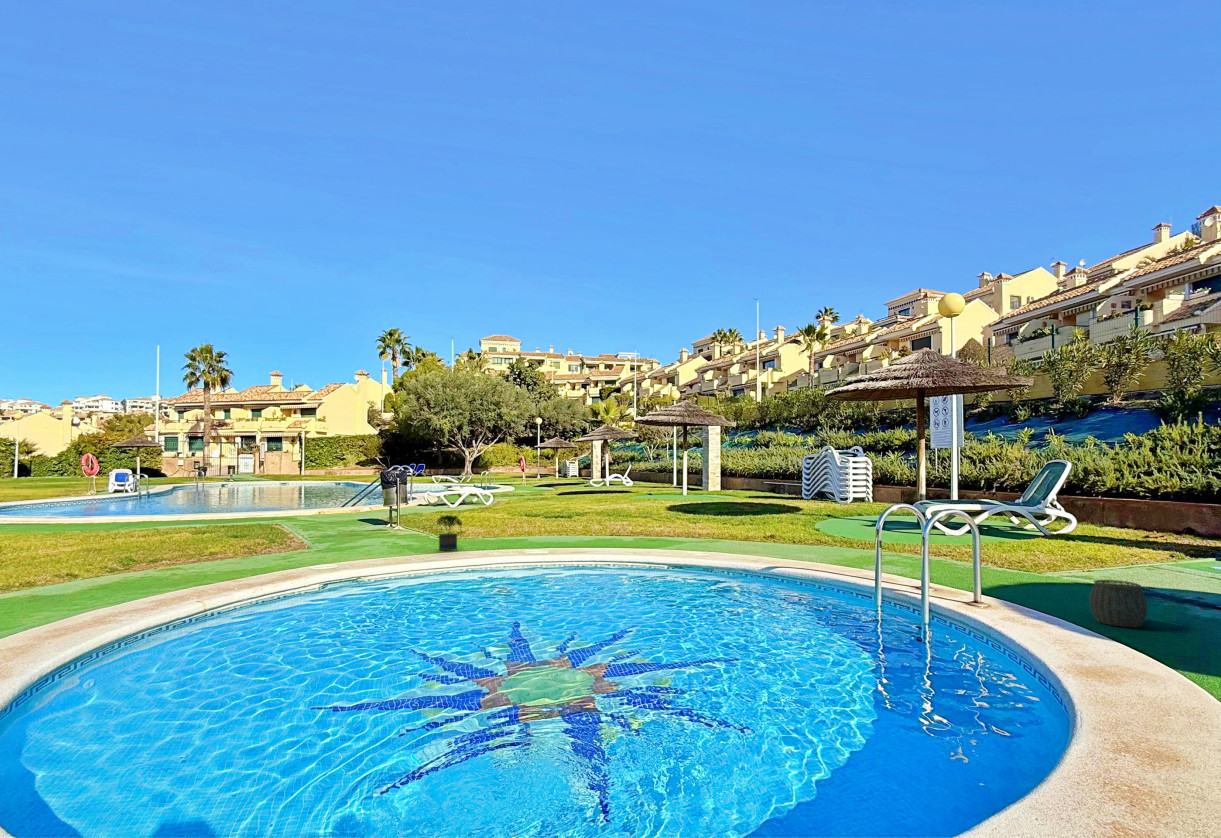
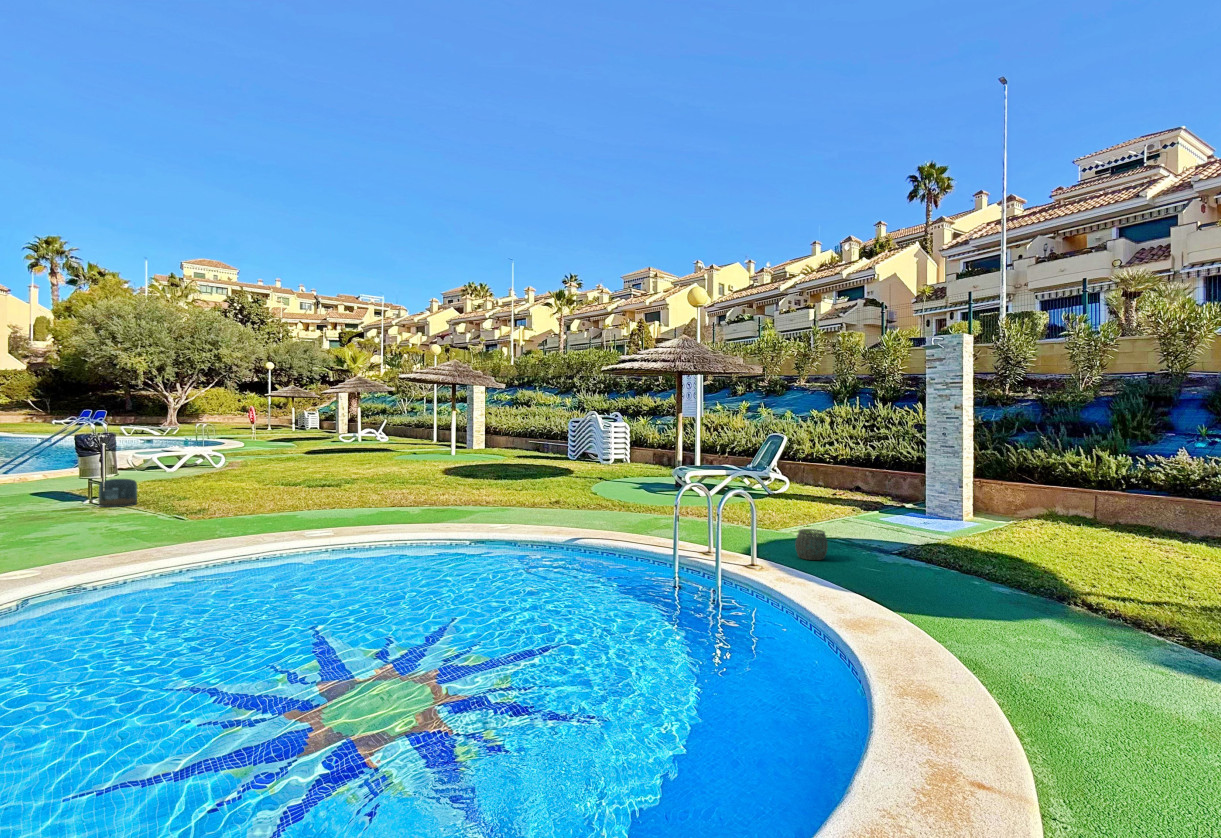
pouf: none [356,512,386,537] -> present [99,479,137,507]
potted tree: present [437,515,462,551] -> none [225,484,257,522]

